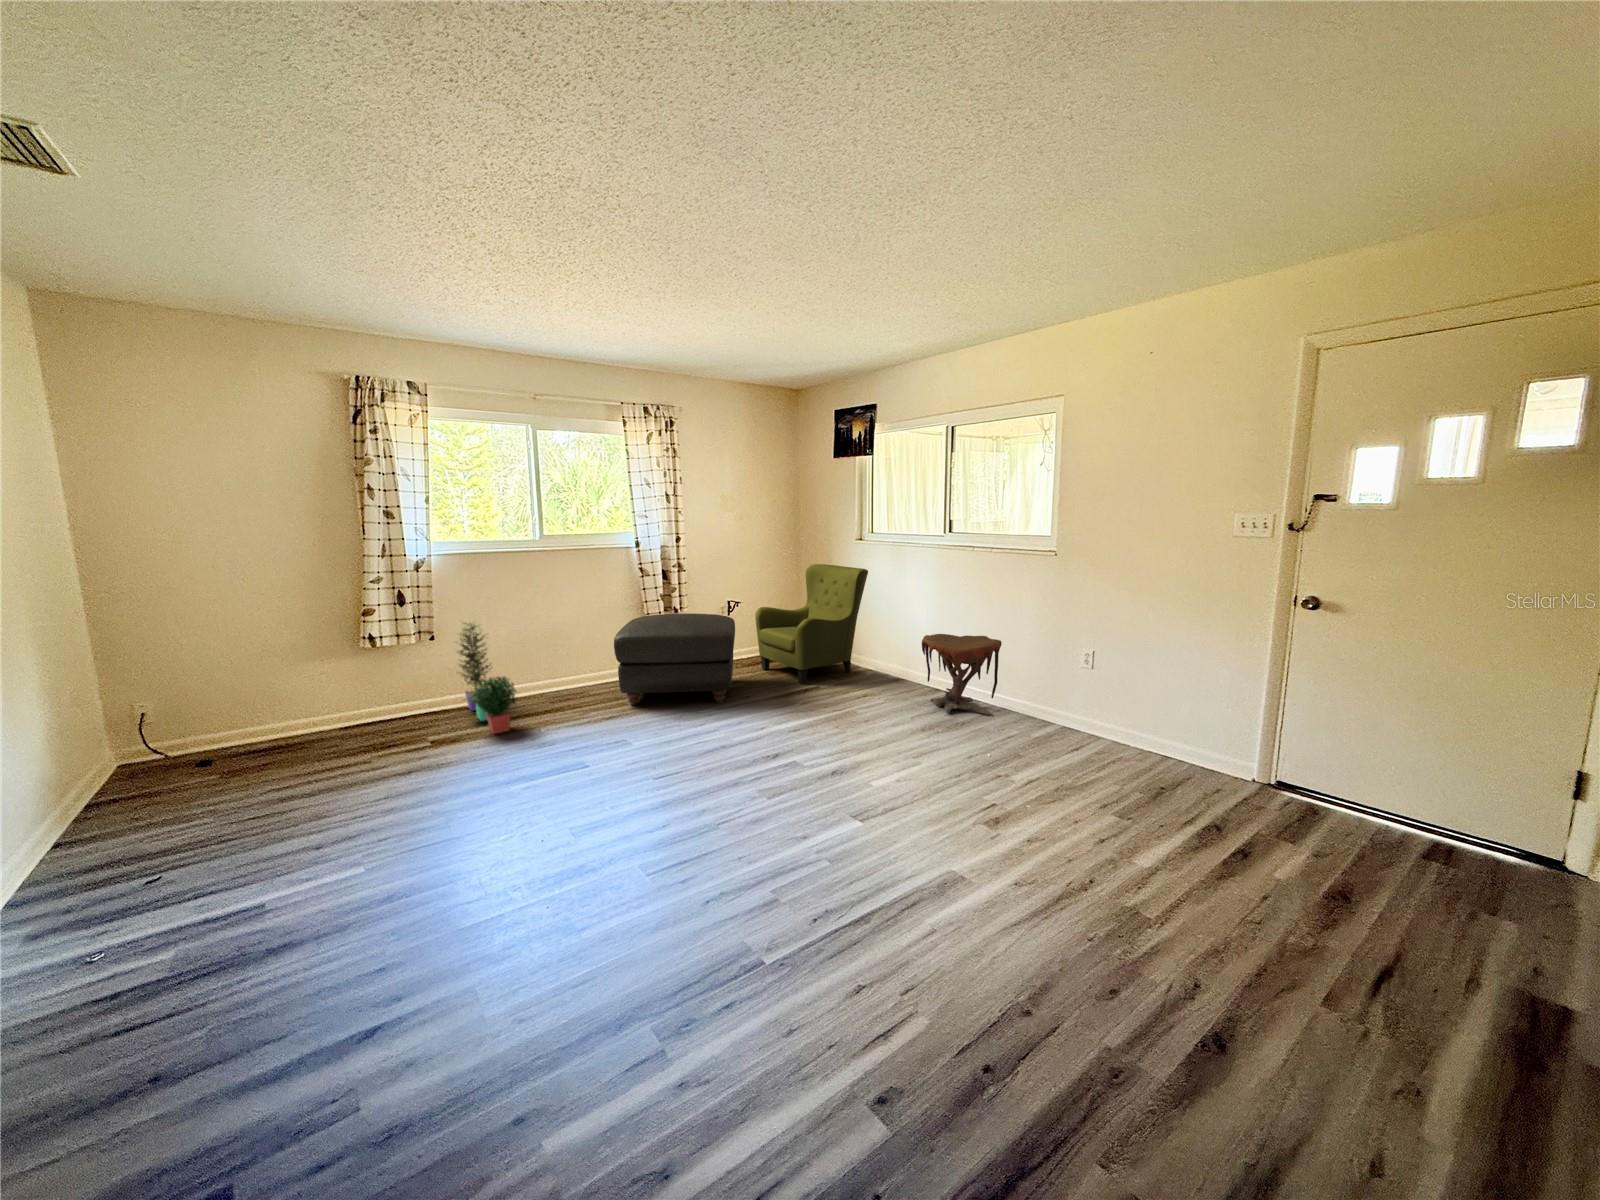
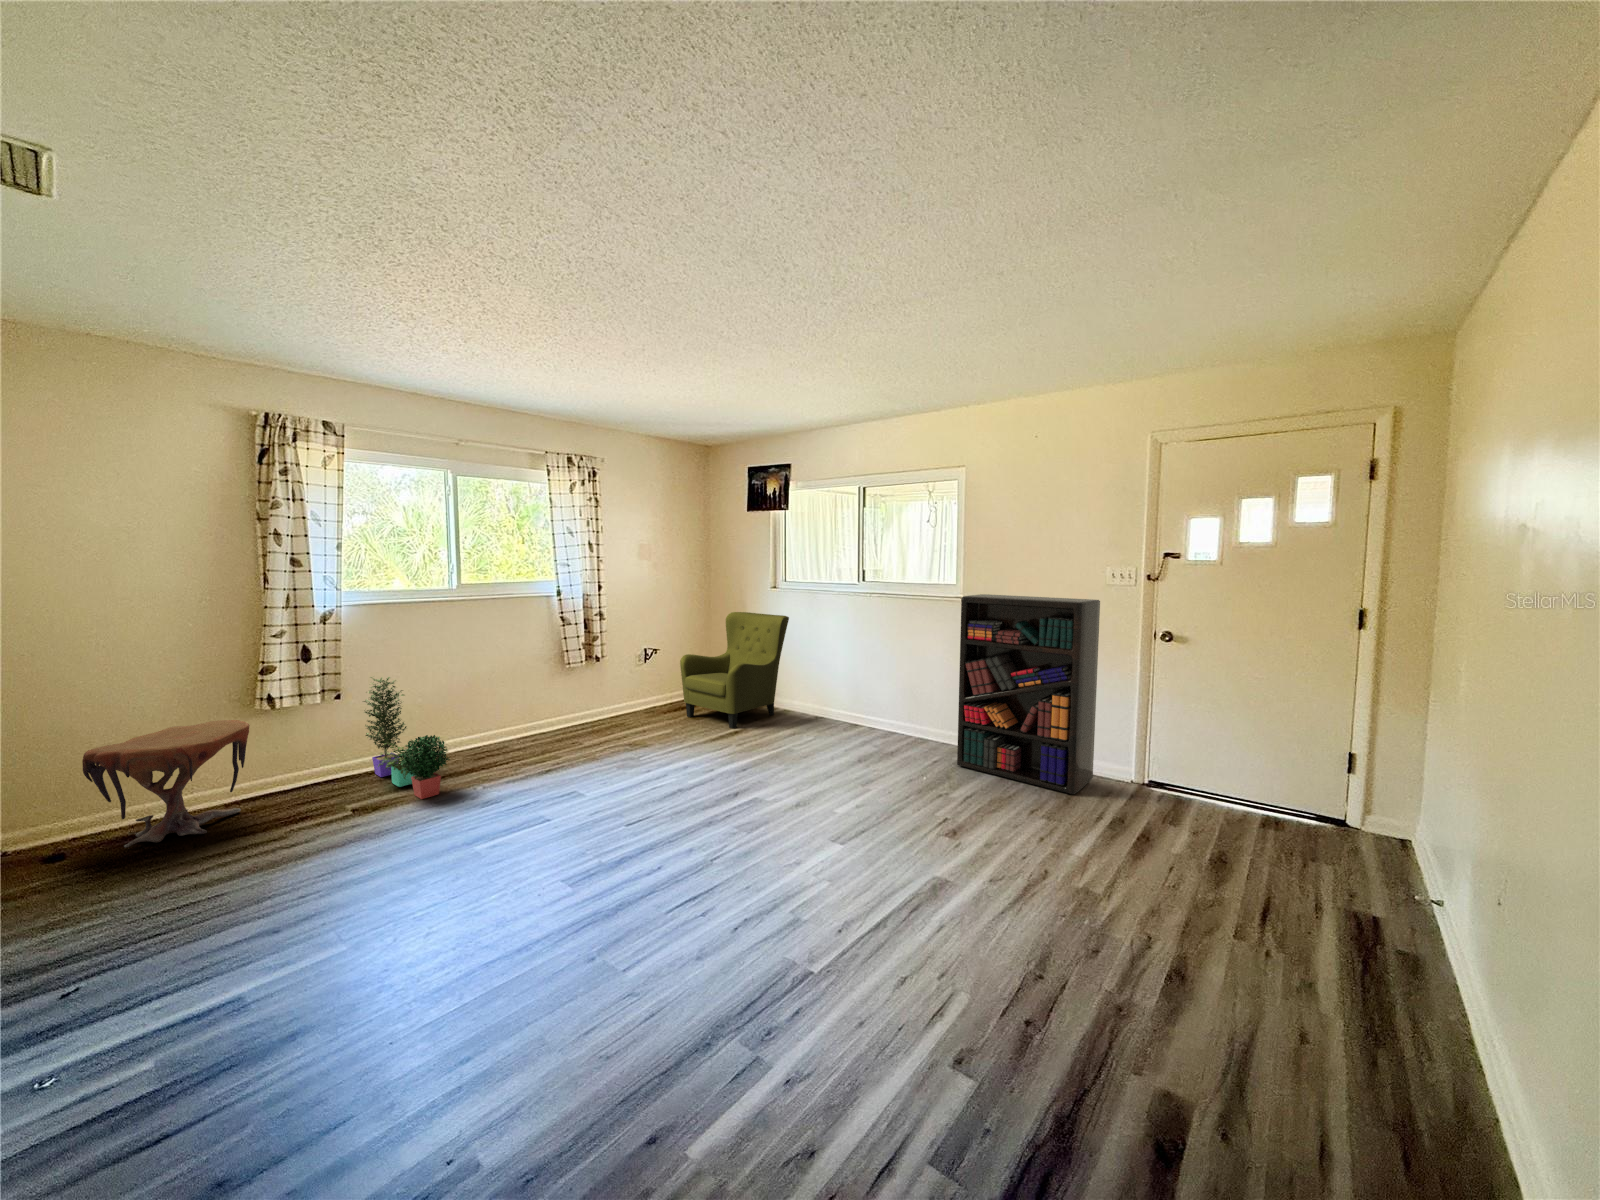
bookshelf: none [1031,547,1222,790] -> present [957,594,1100,794]
ottoman: present [614,613,735,705] -> none [550,663,673,759]
side table: present [922,634,1002,715] -> present [82,720,250,848]

